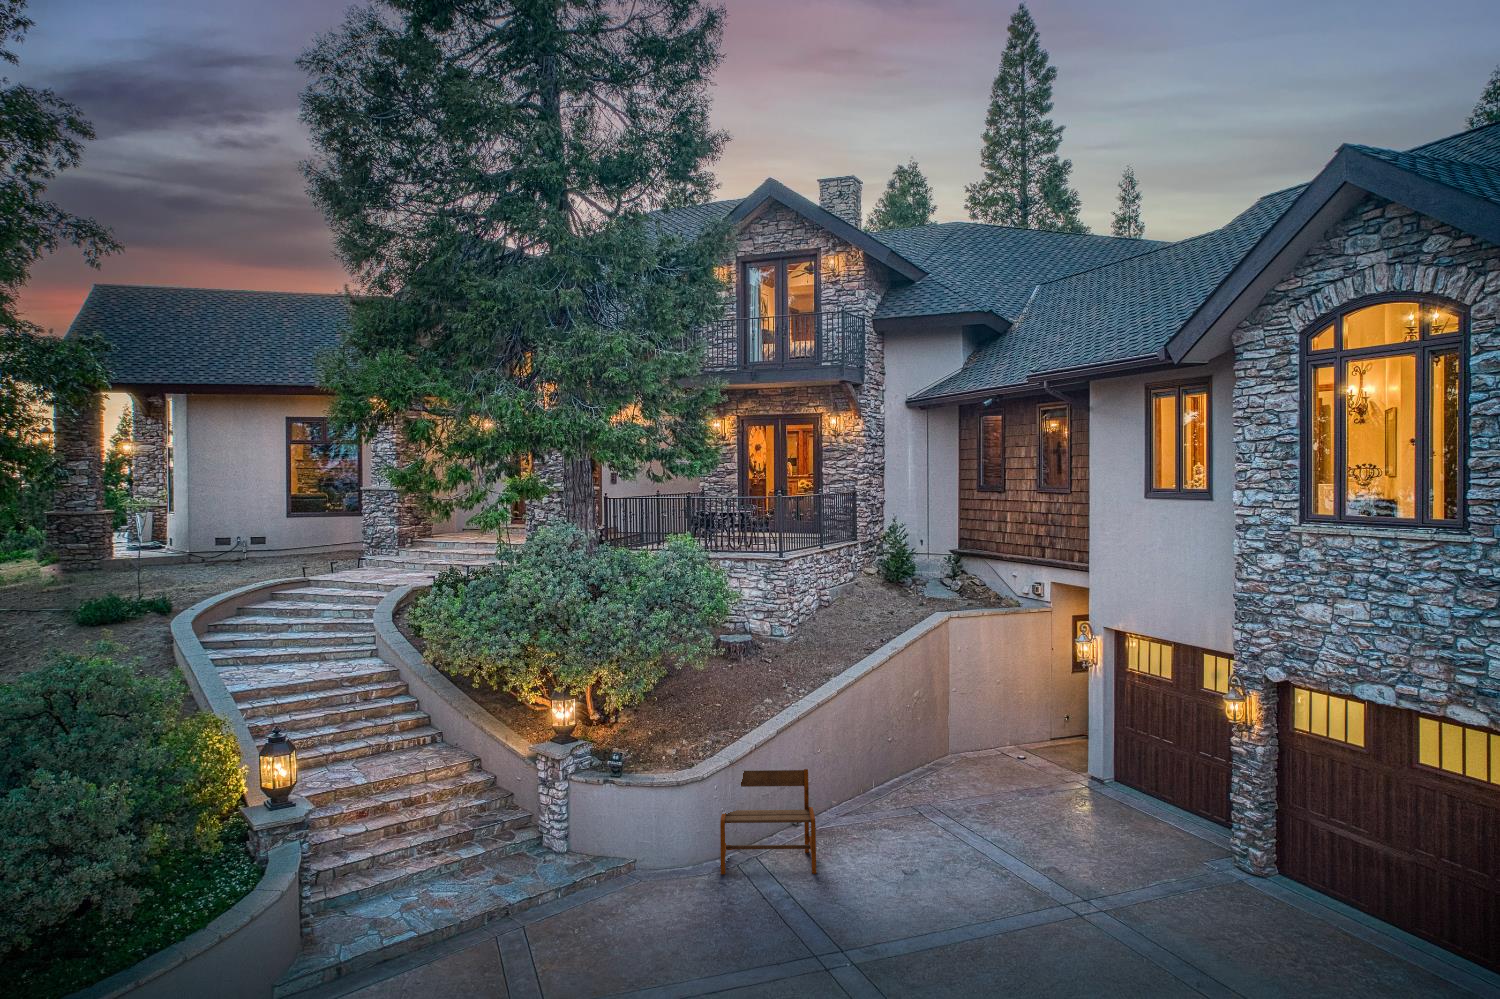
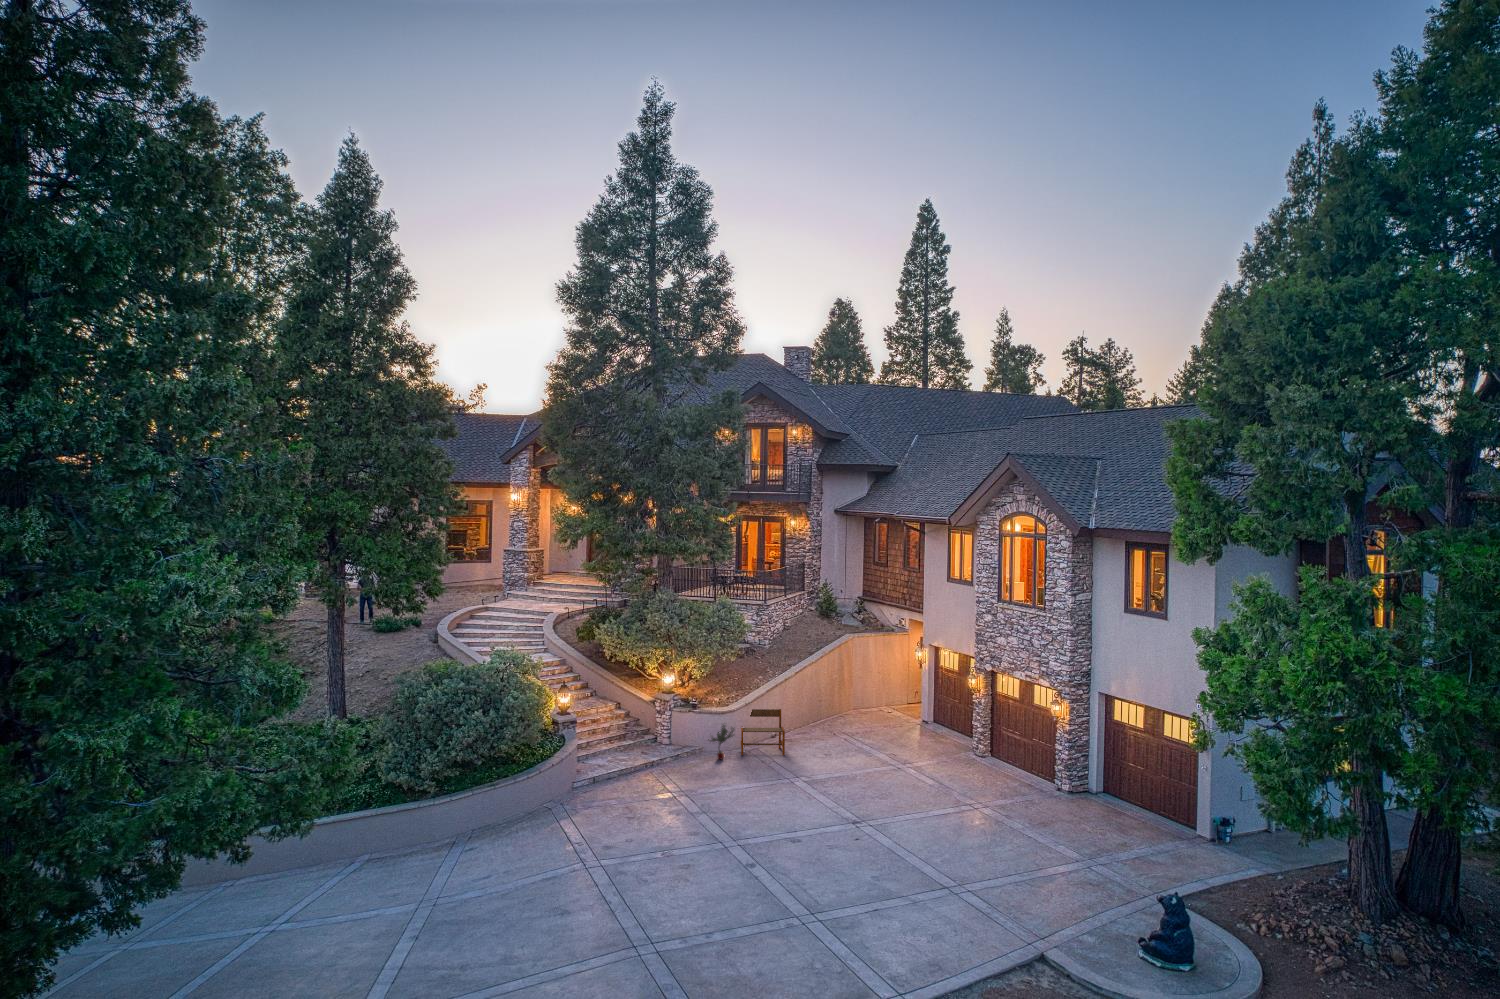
potted tree: none [639,804,704,889] -> present [708,725,734,760]

